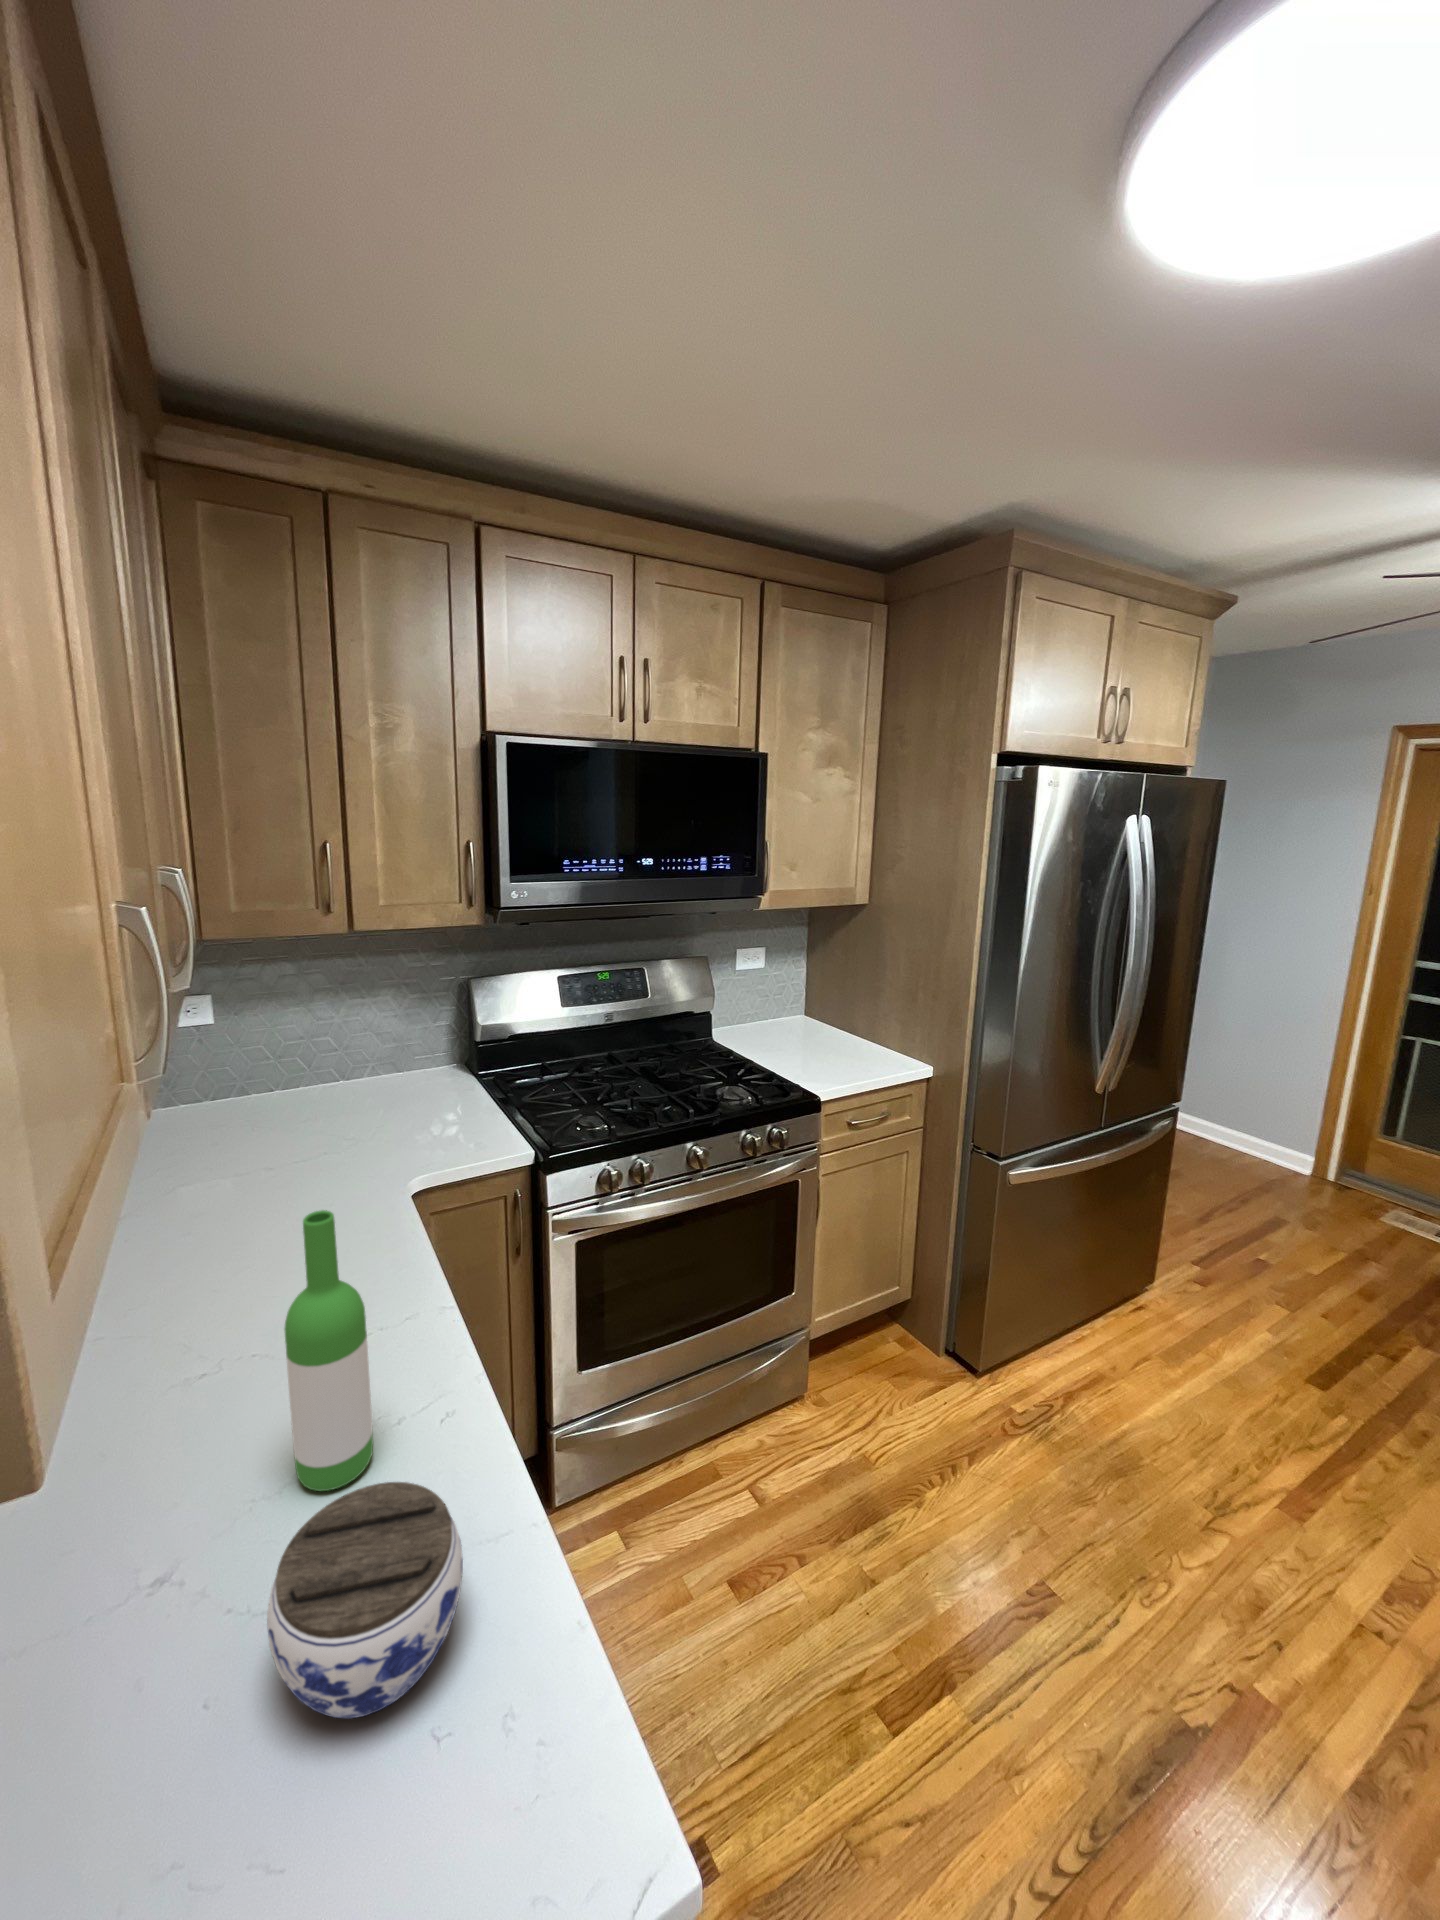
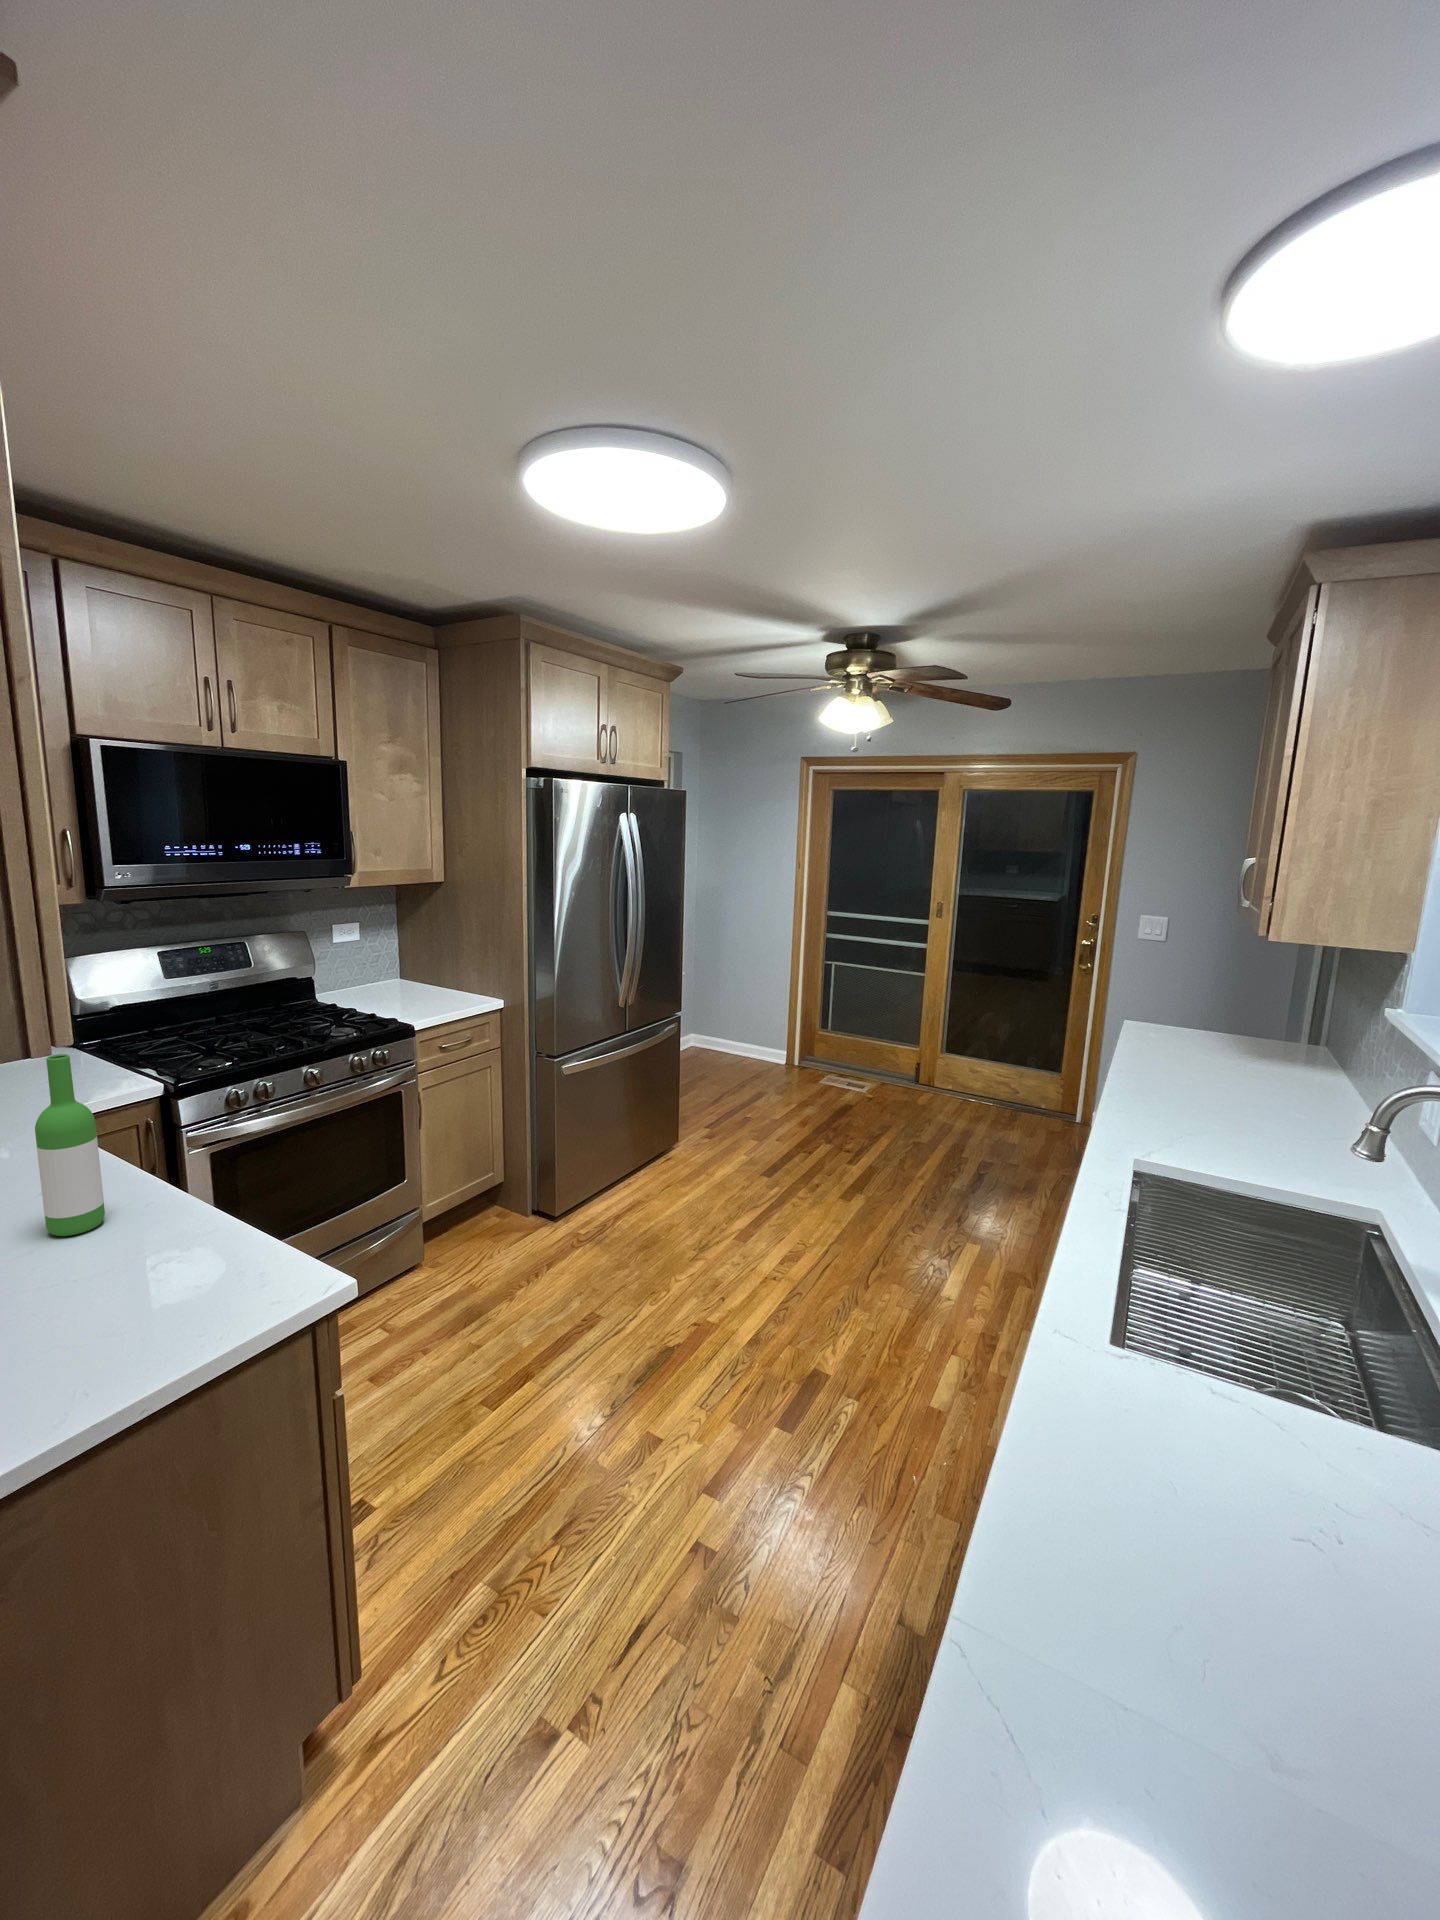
jar: present [267,1482,463,1718] -> none [83,1182,204,1283]

